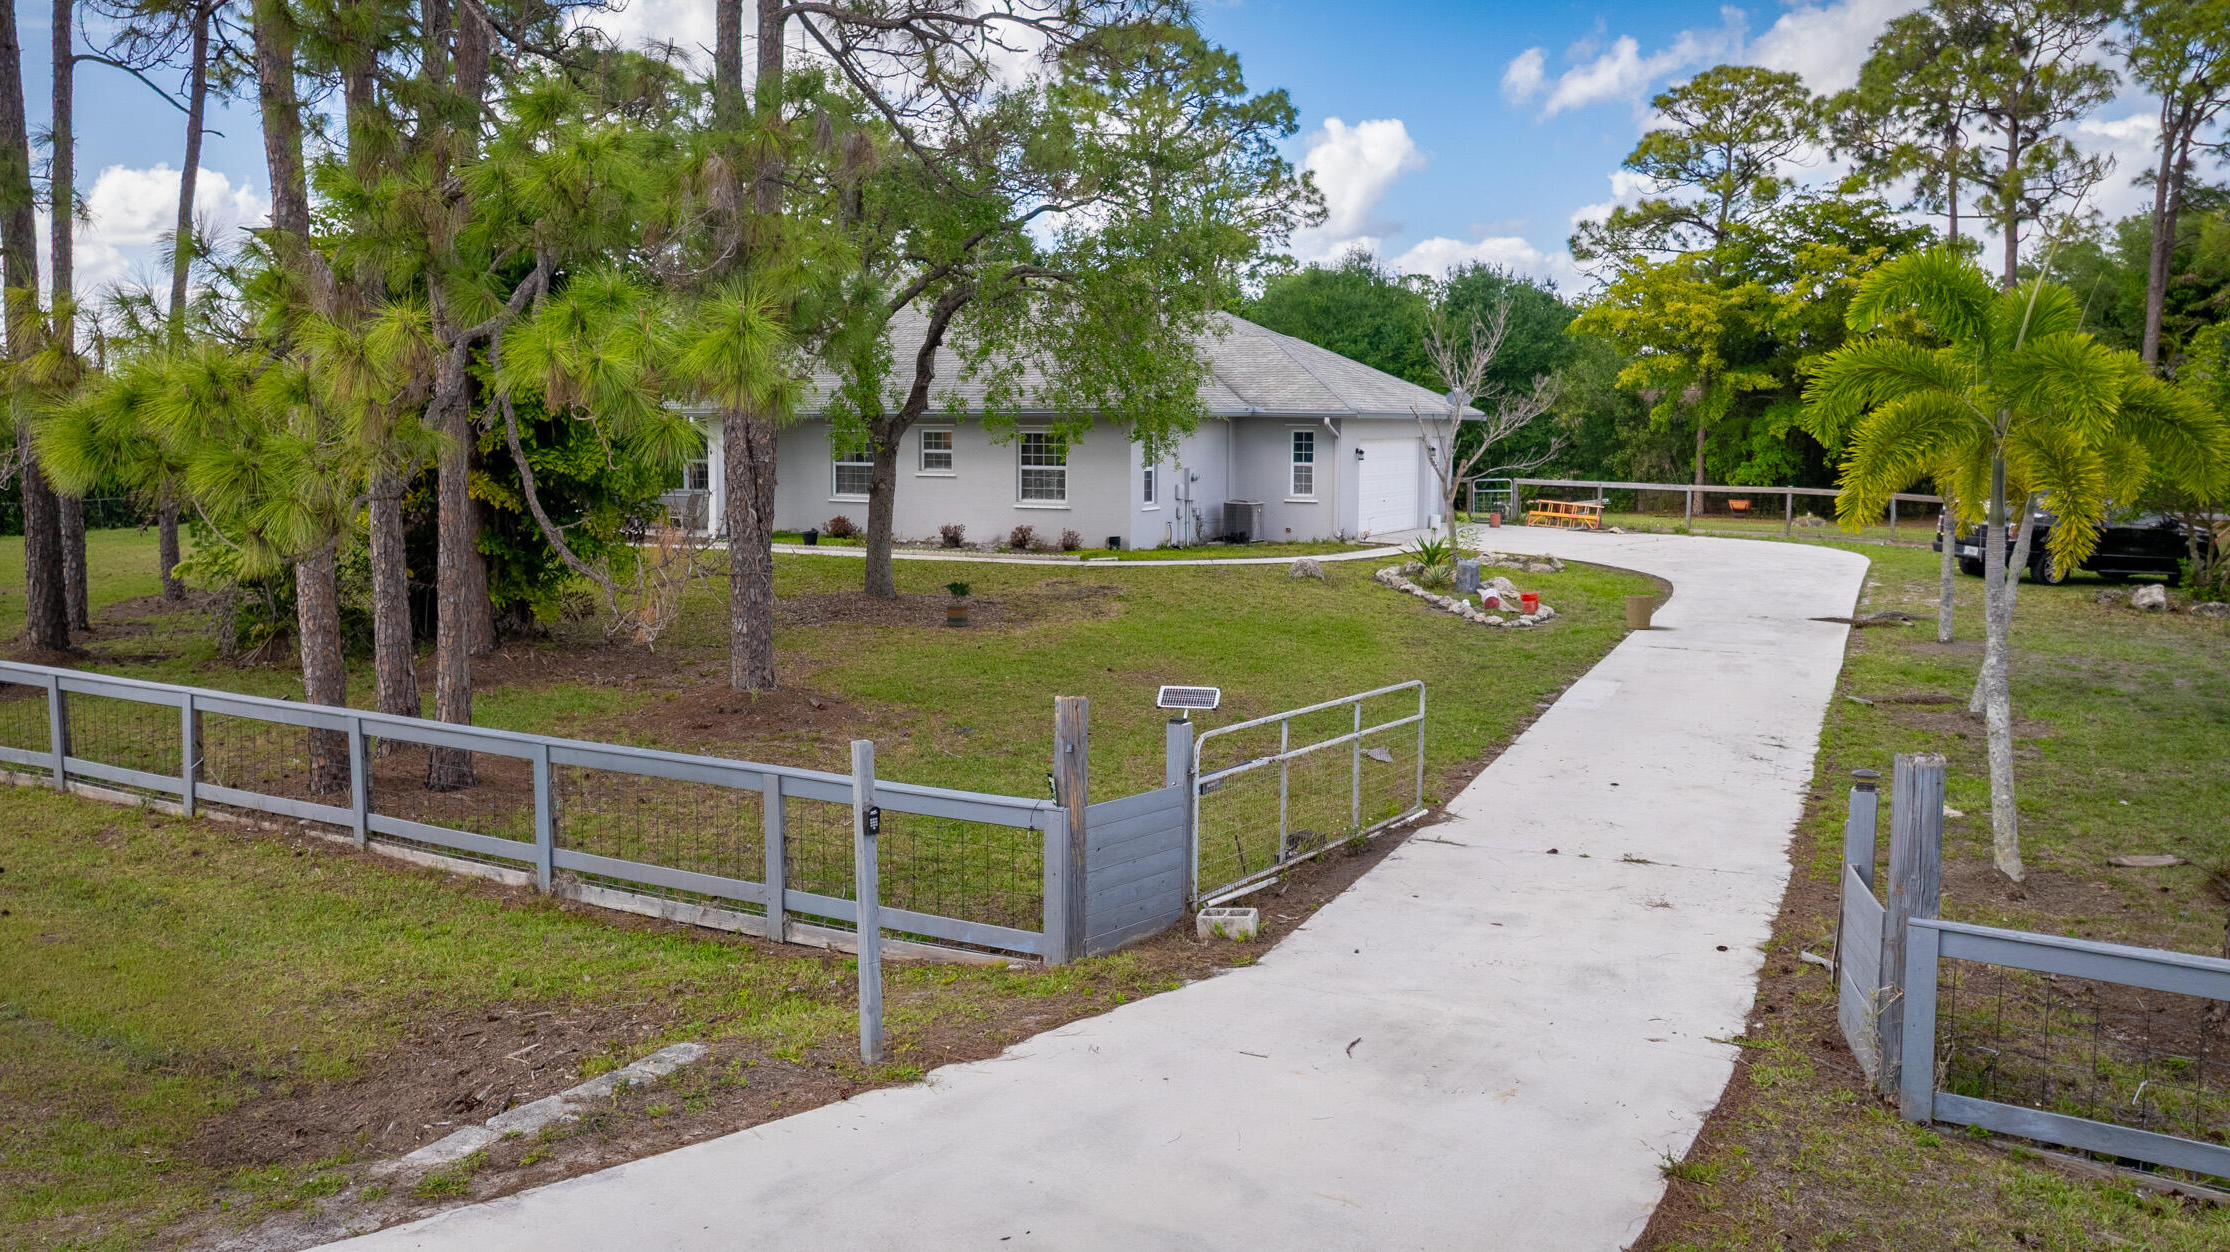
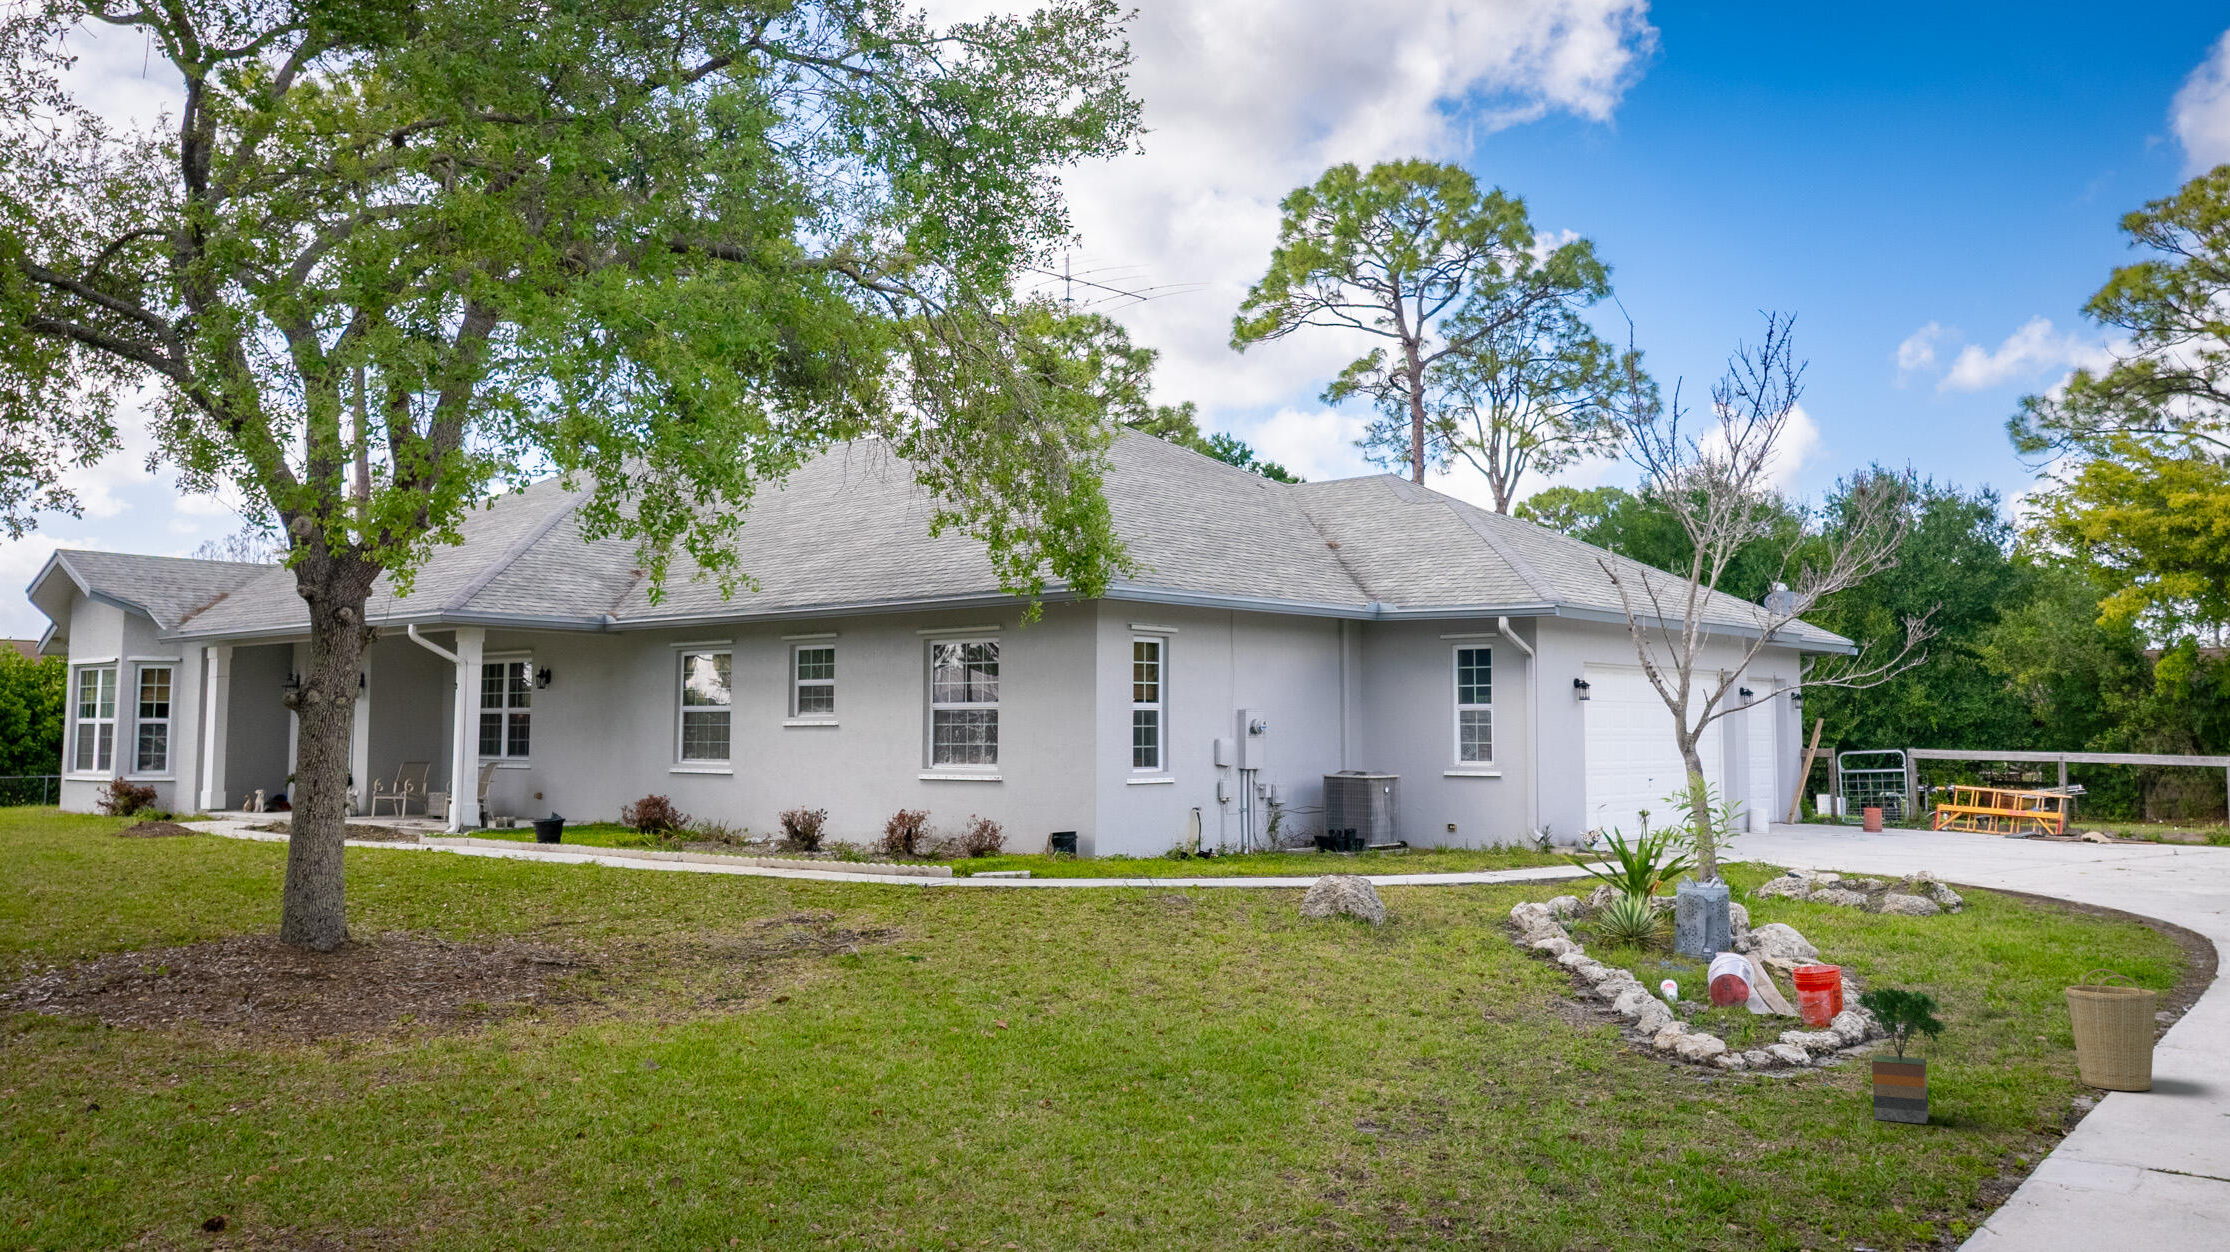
potted tree: present [946,582,972,626] -> present [1855,987,1947,1124]

